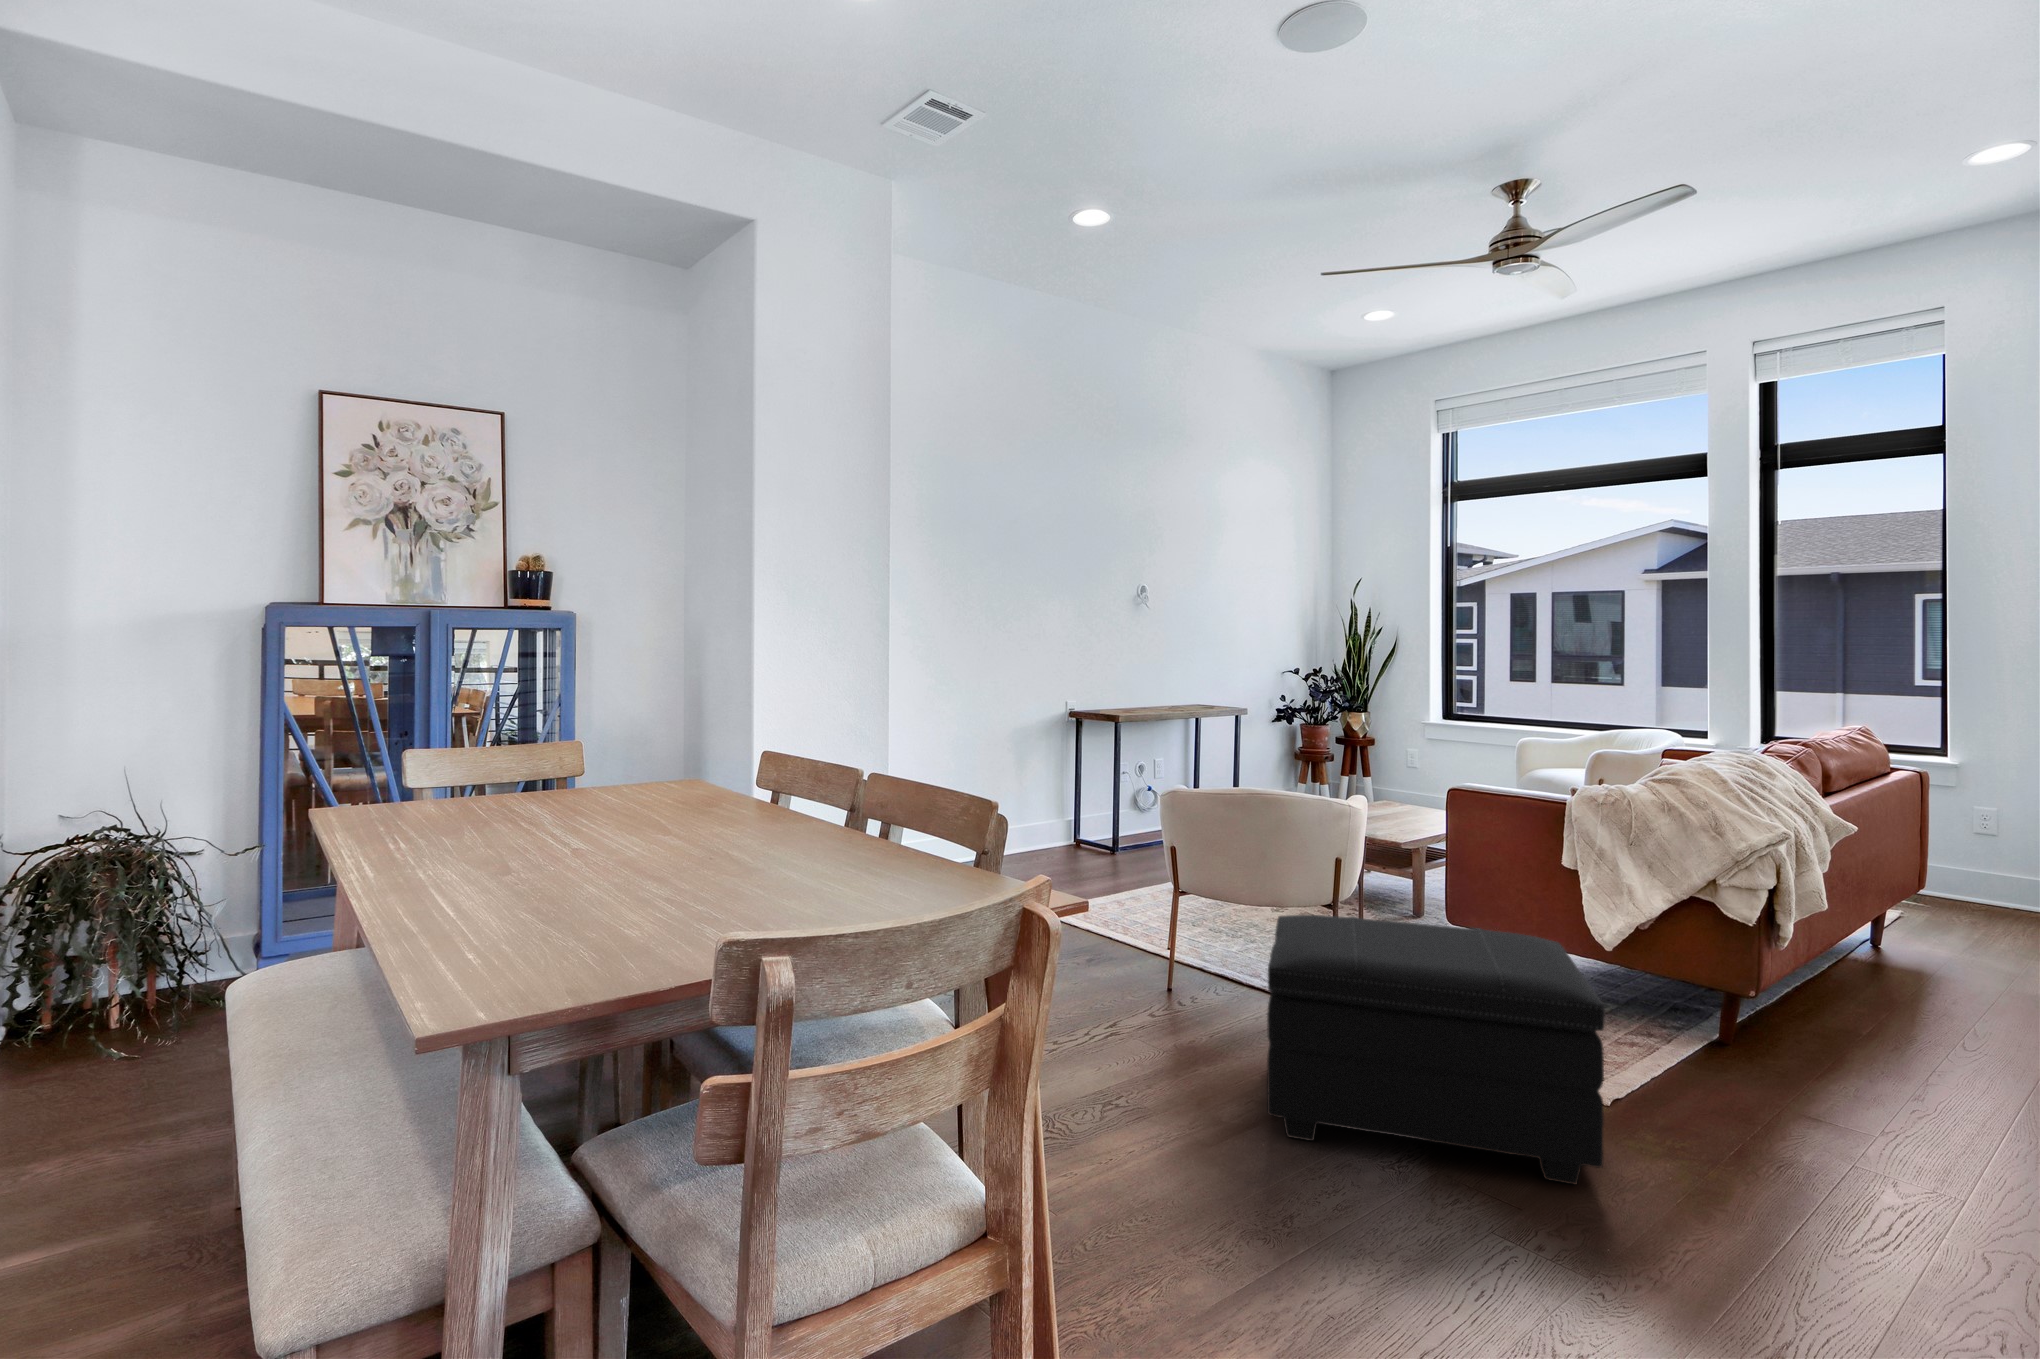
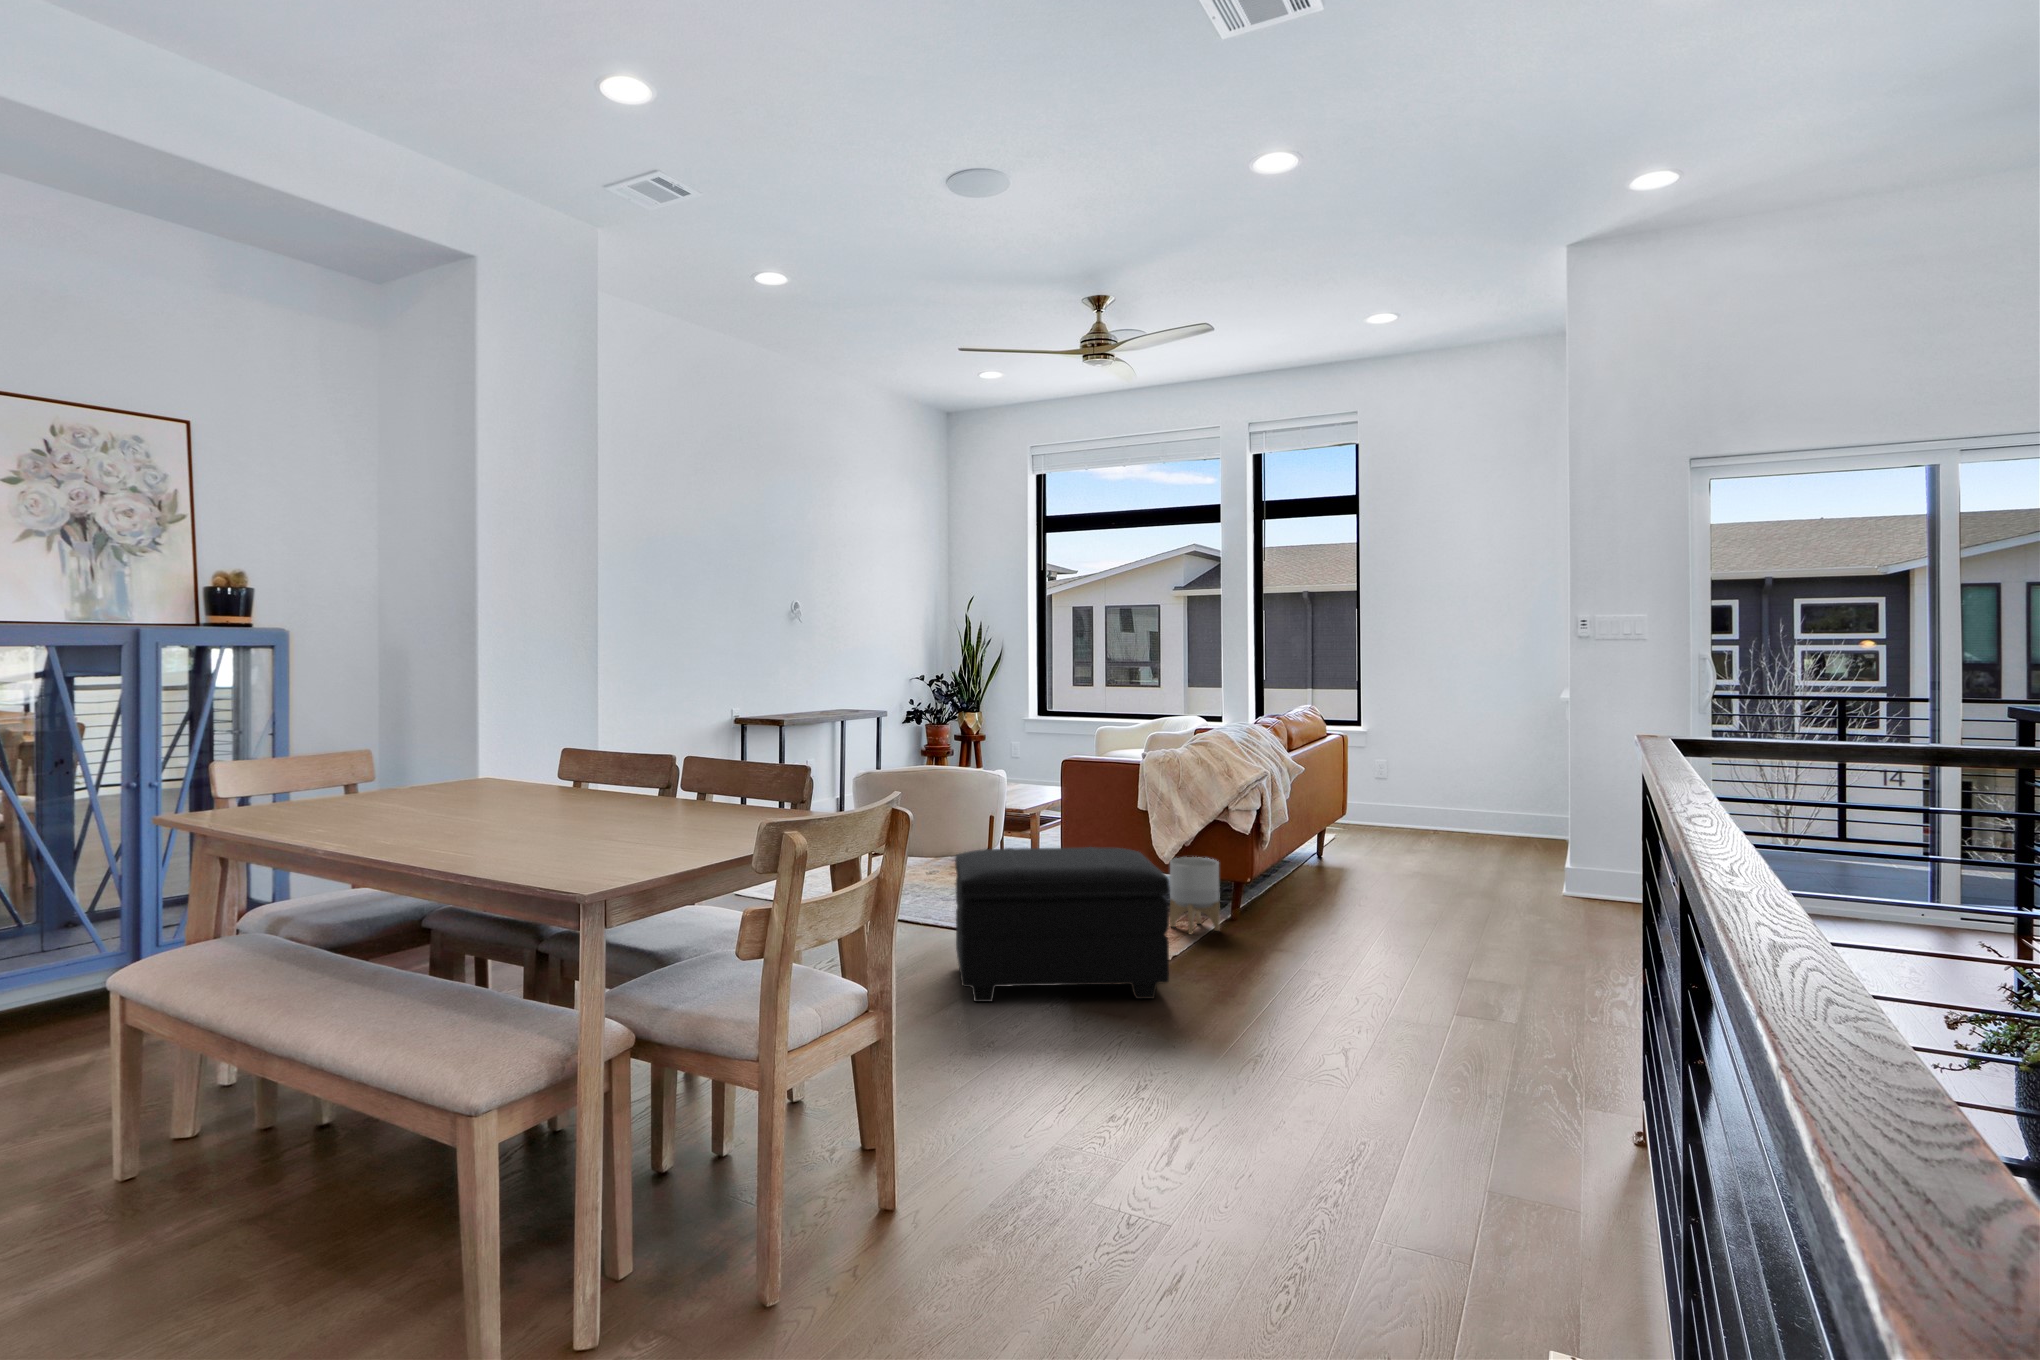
planter: none [1613,944,1697,1062] -> present [1170,857,1220,934]

